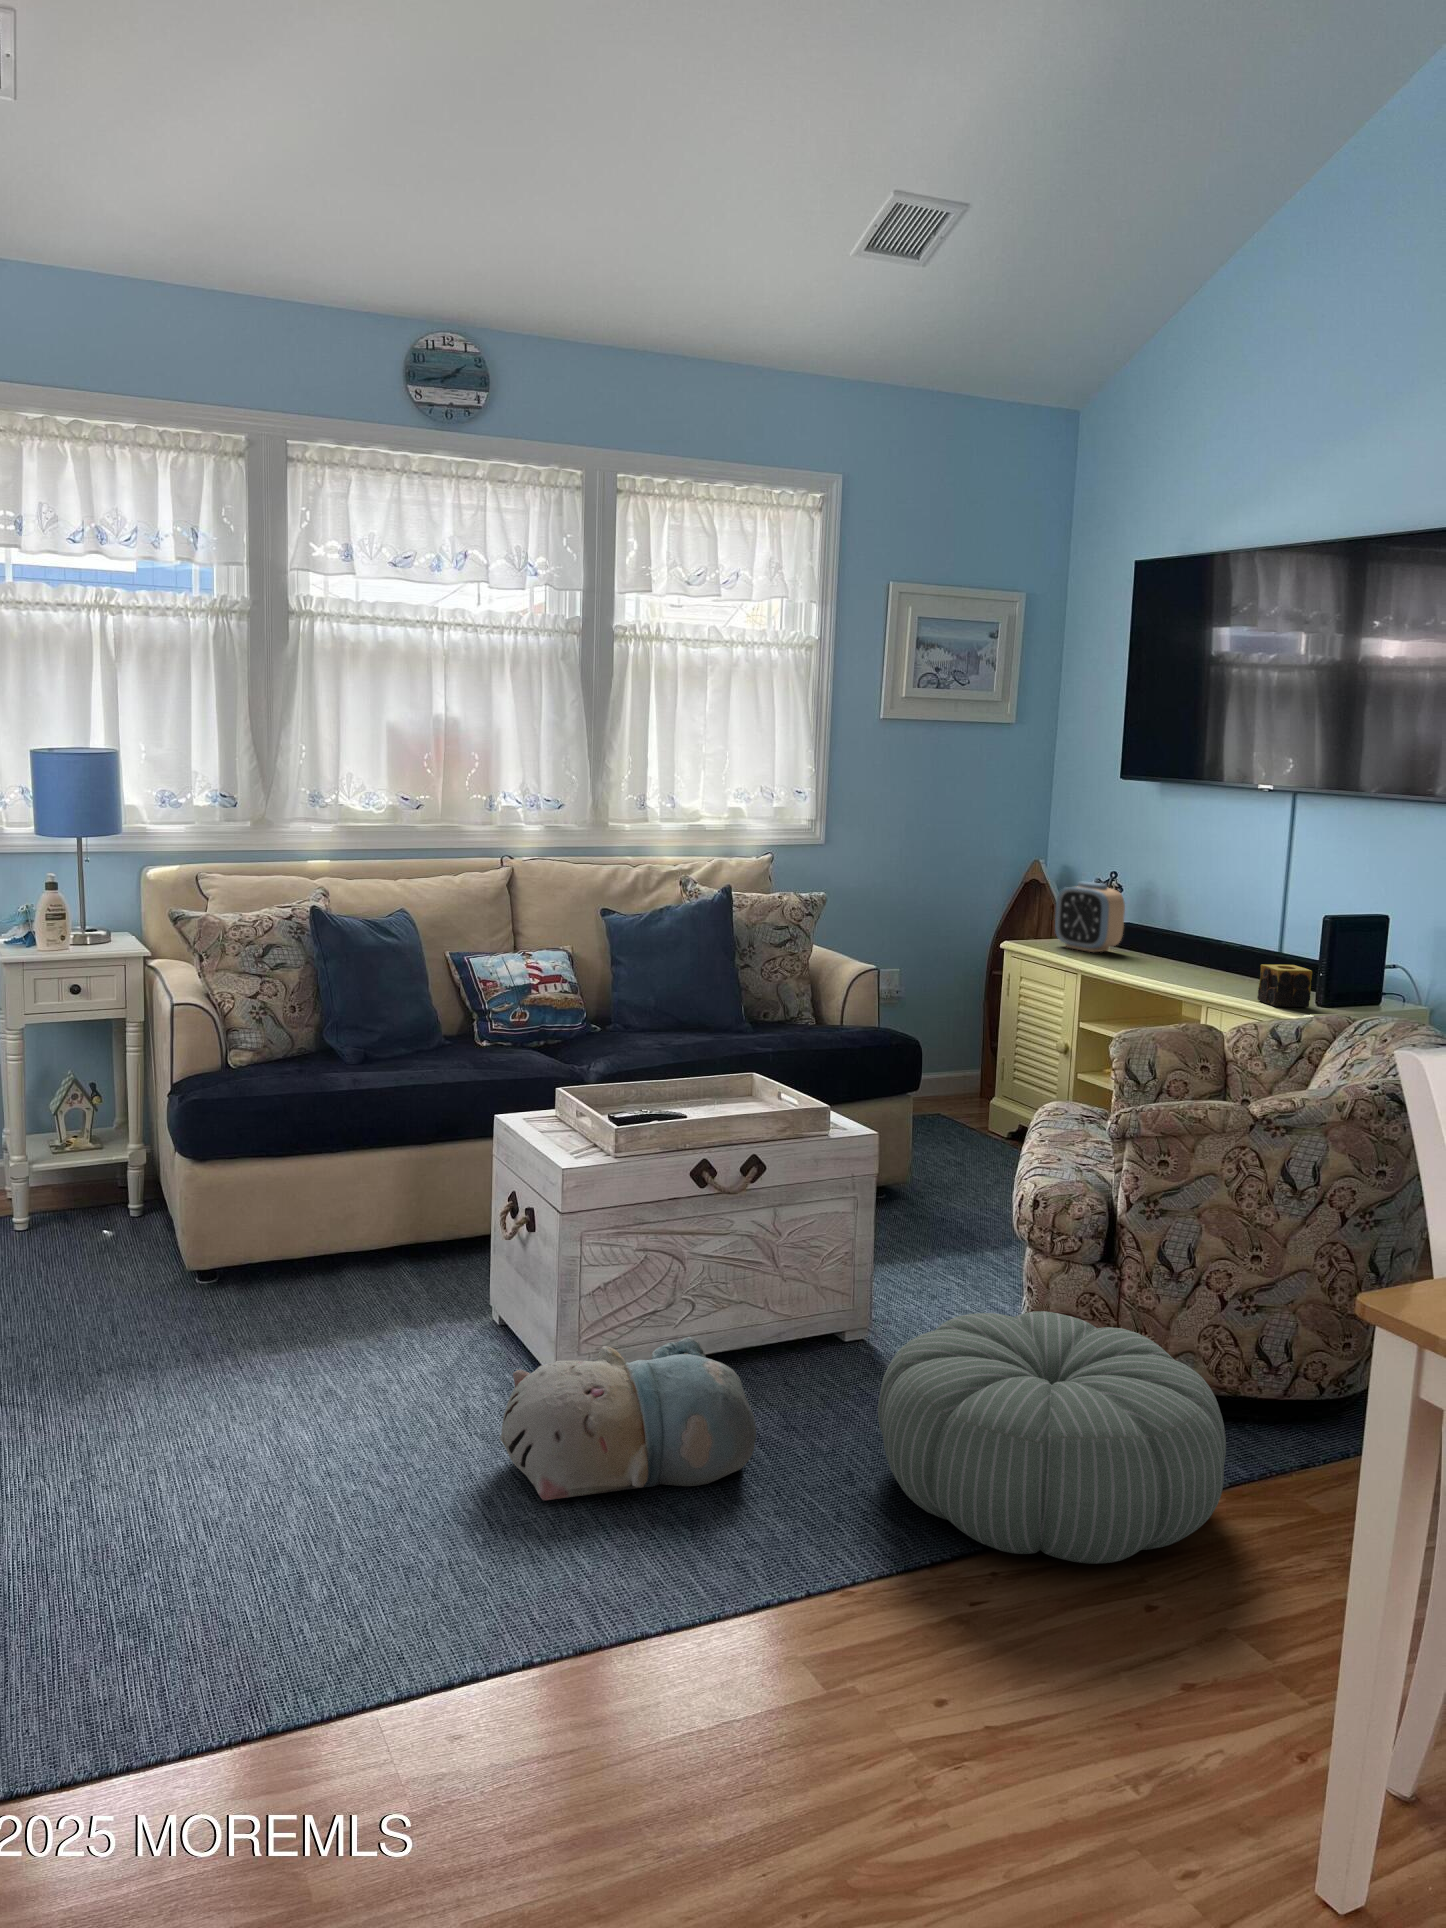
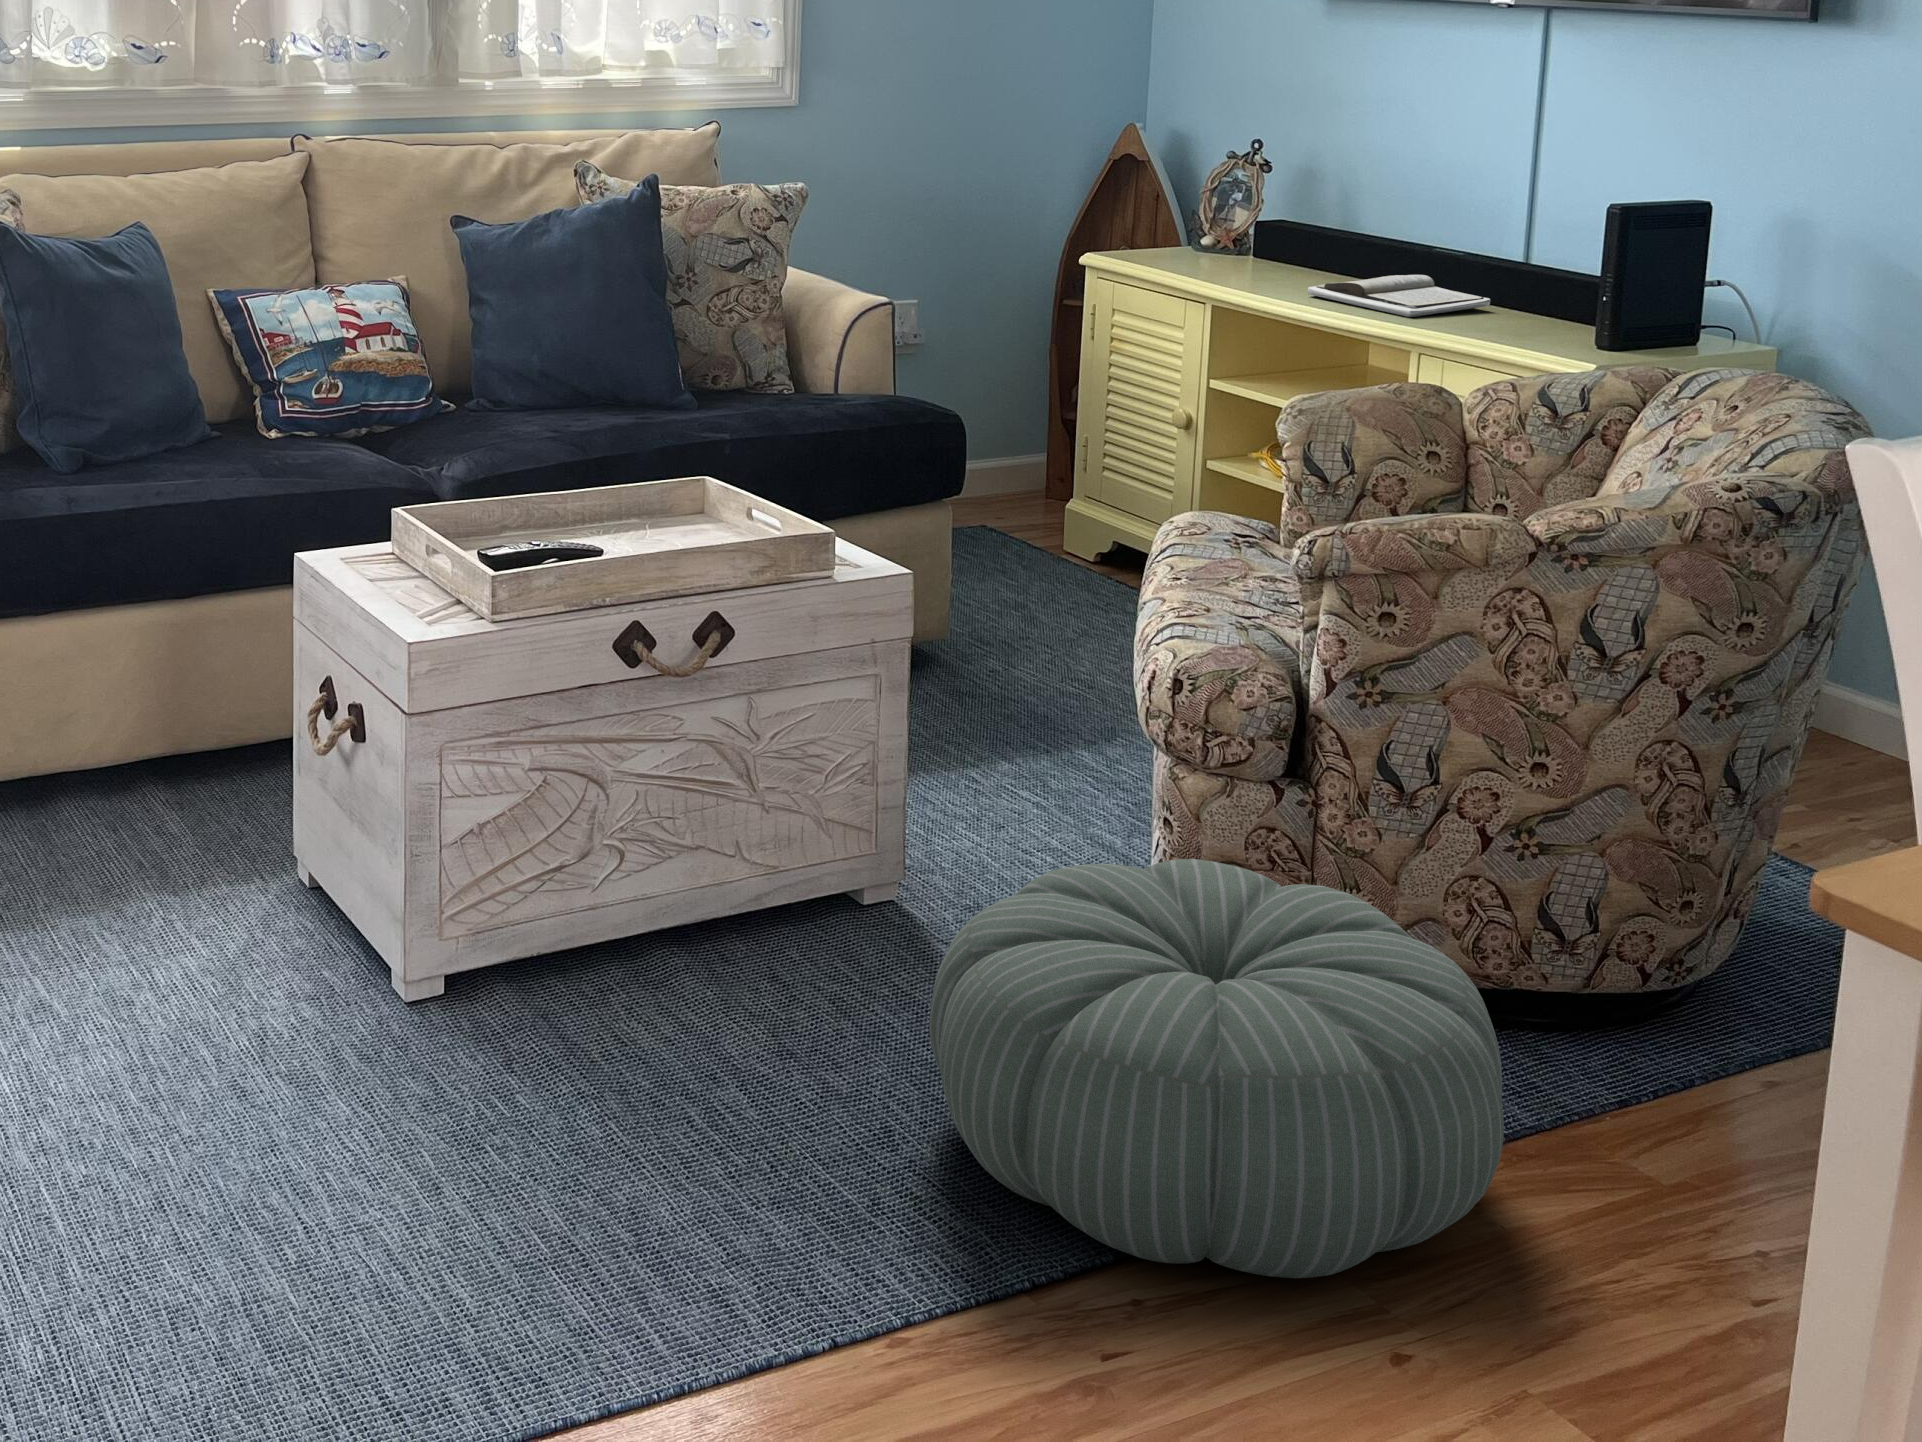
alarm clock: present [1055,882,1125,952] -> none [1168,158,1279,270]
book: none [1140,958,1254,984] -> present [1308,275,1490,317]
candle: present [1257,964,1312,1007] -> none [1502,285,1592,353]
plush toy: present [500,1337,756,1500] -> none [318,910,733,1185]

